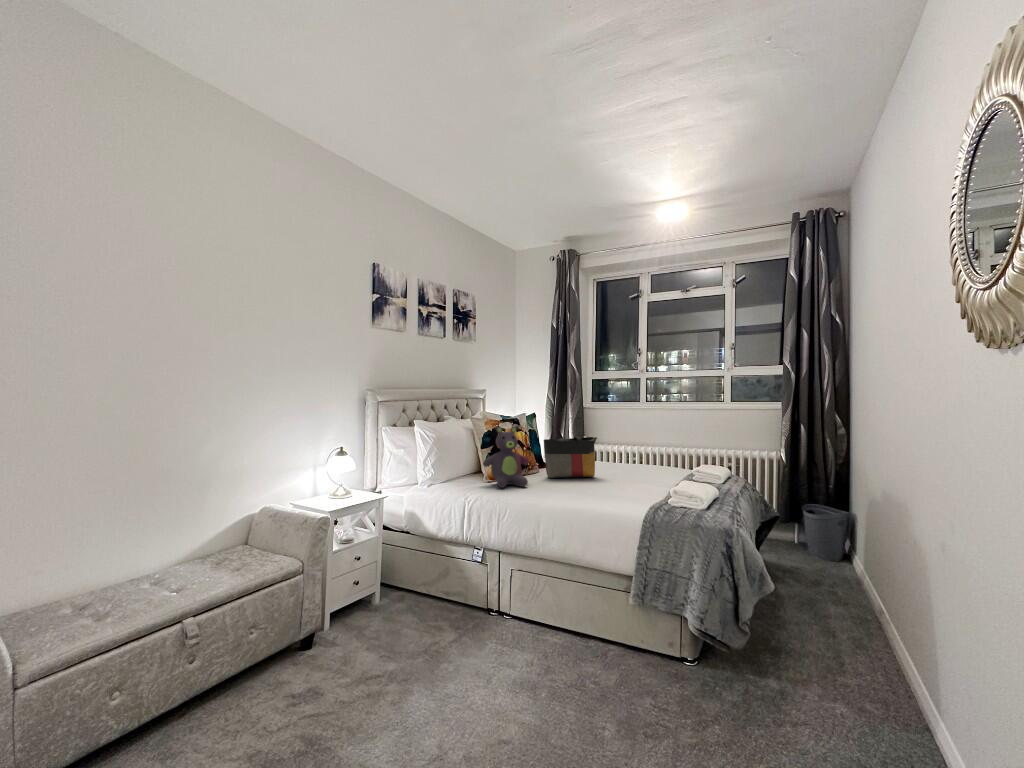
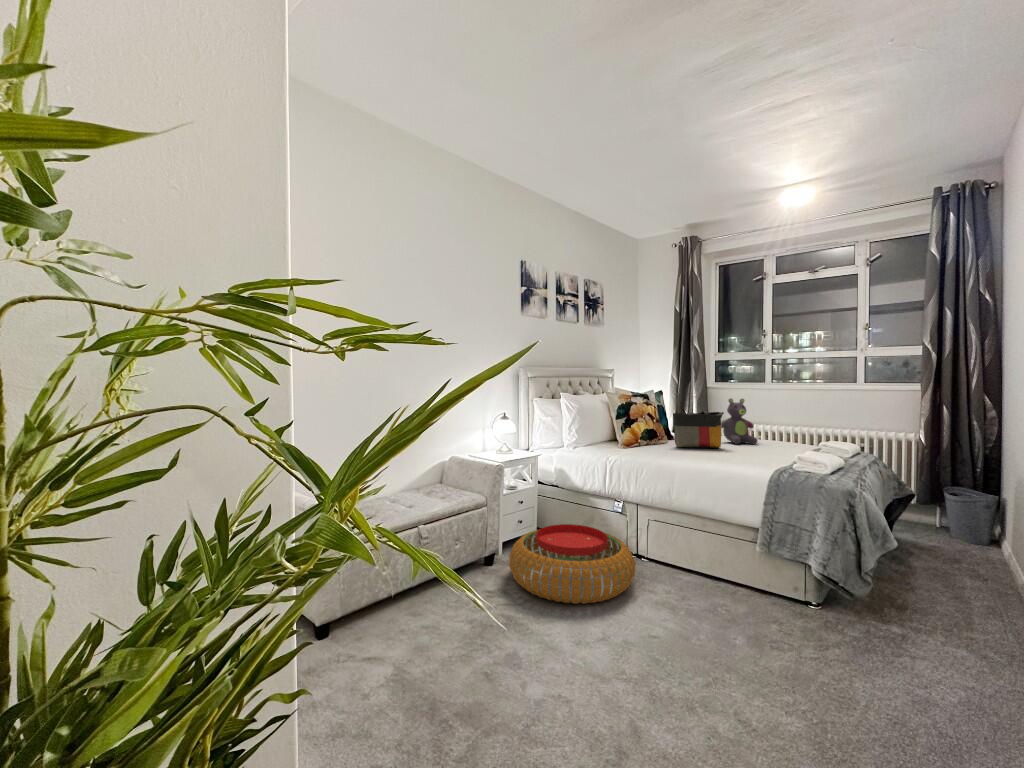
stuffed bear: present [483,426,529,488] -> present [721,399,758,444]
pouf: none [328,585,492,703] -> present [509,524,635,604]

